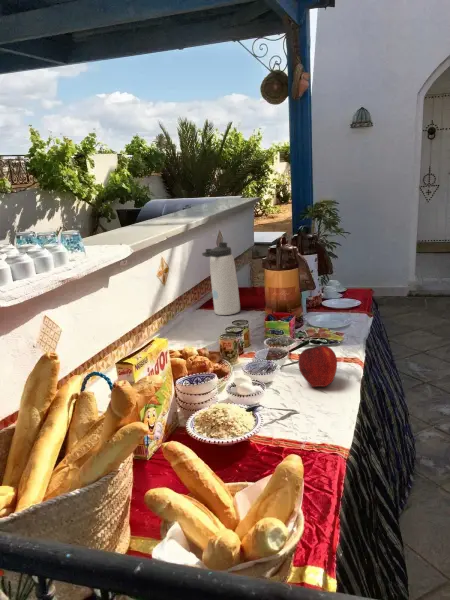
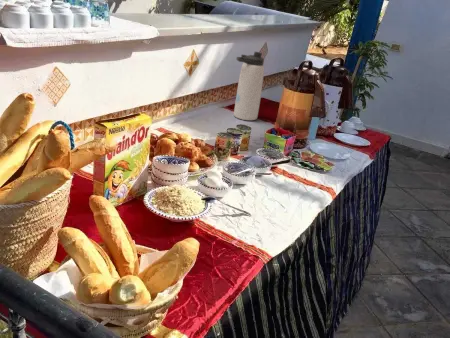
apple: present [298,345,337,387] -> none [269,164,306,202]

